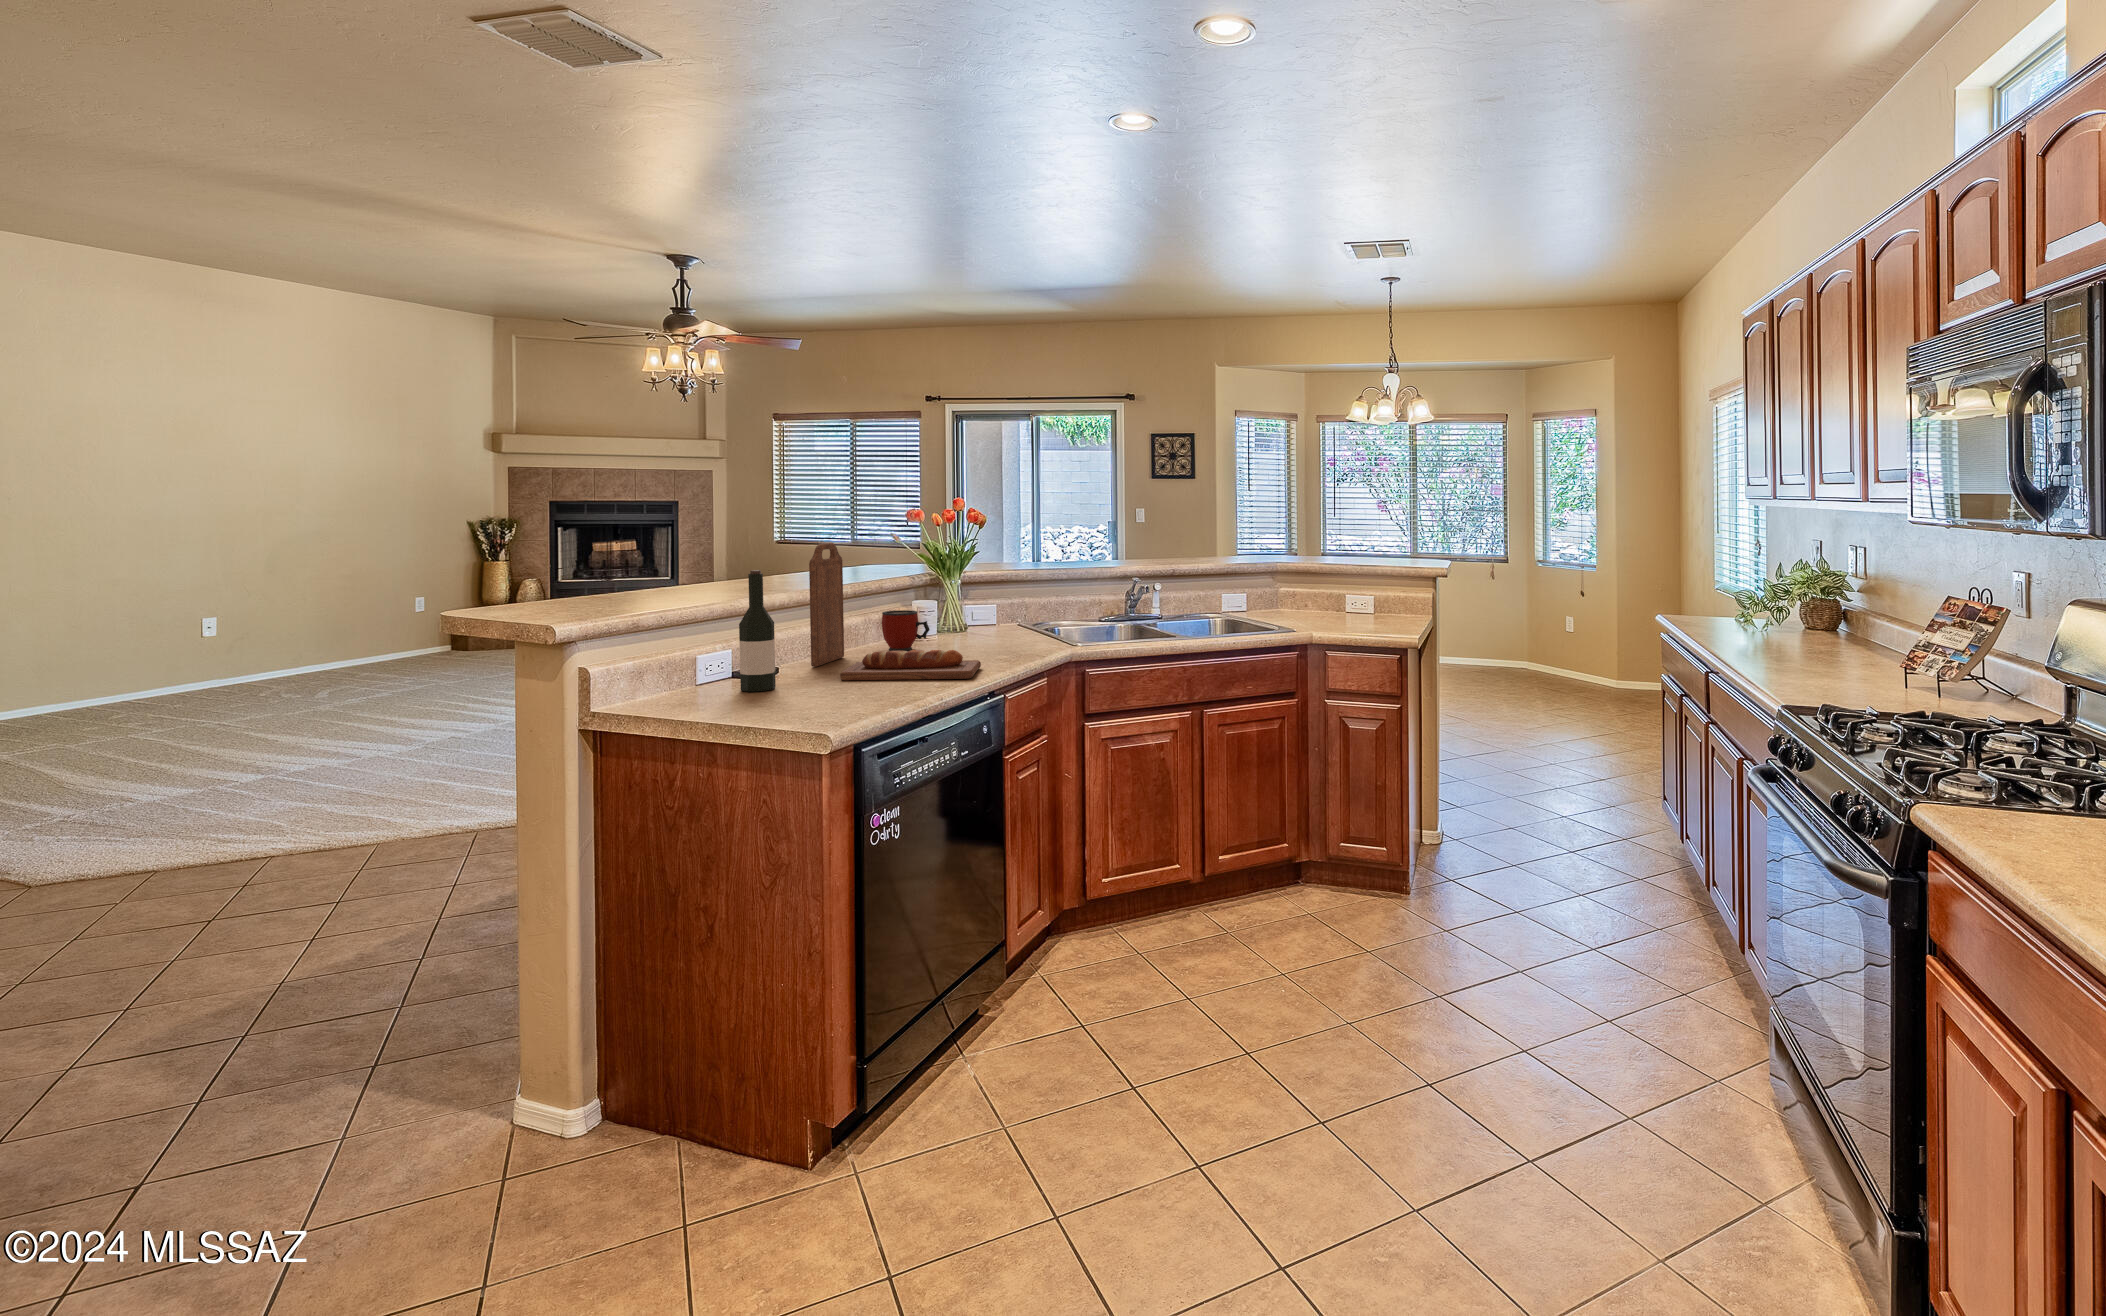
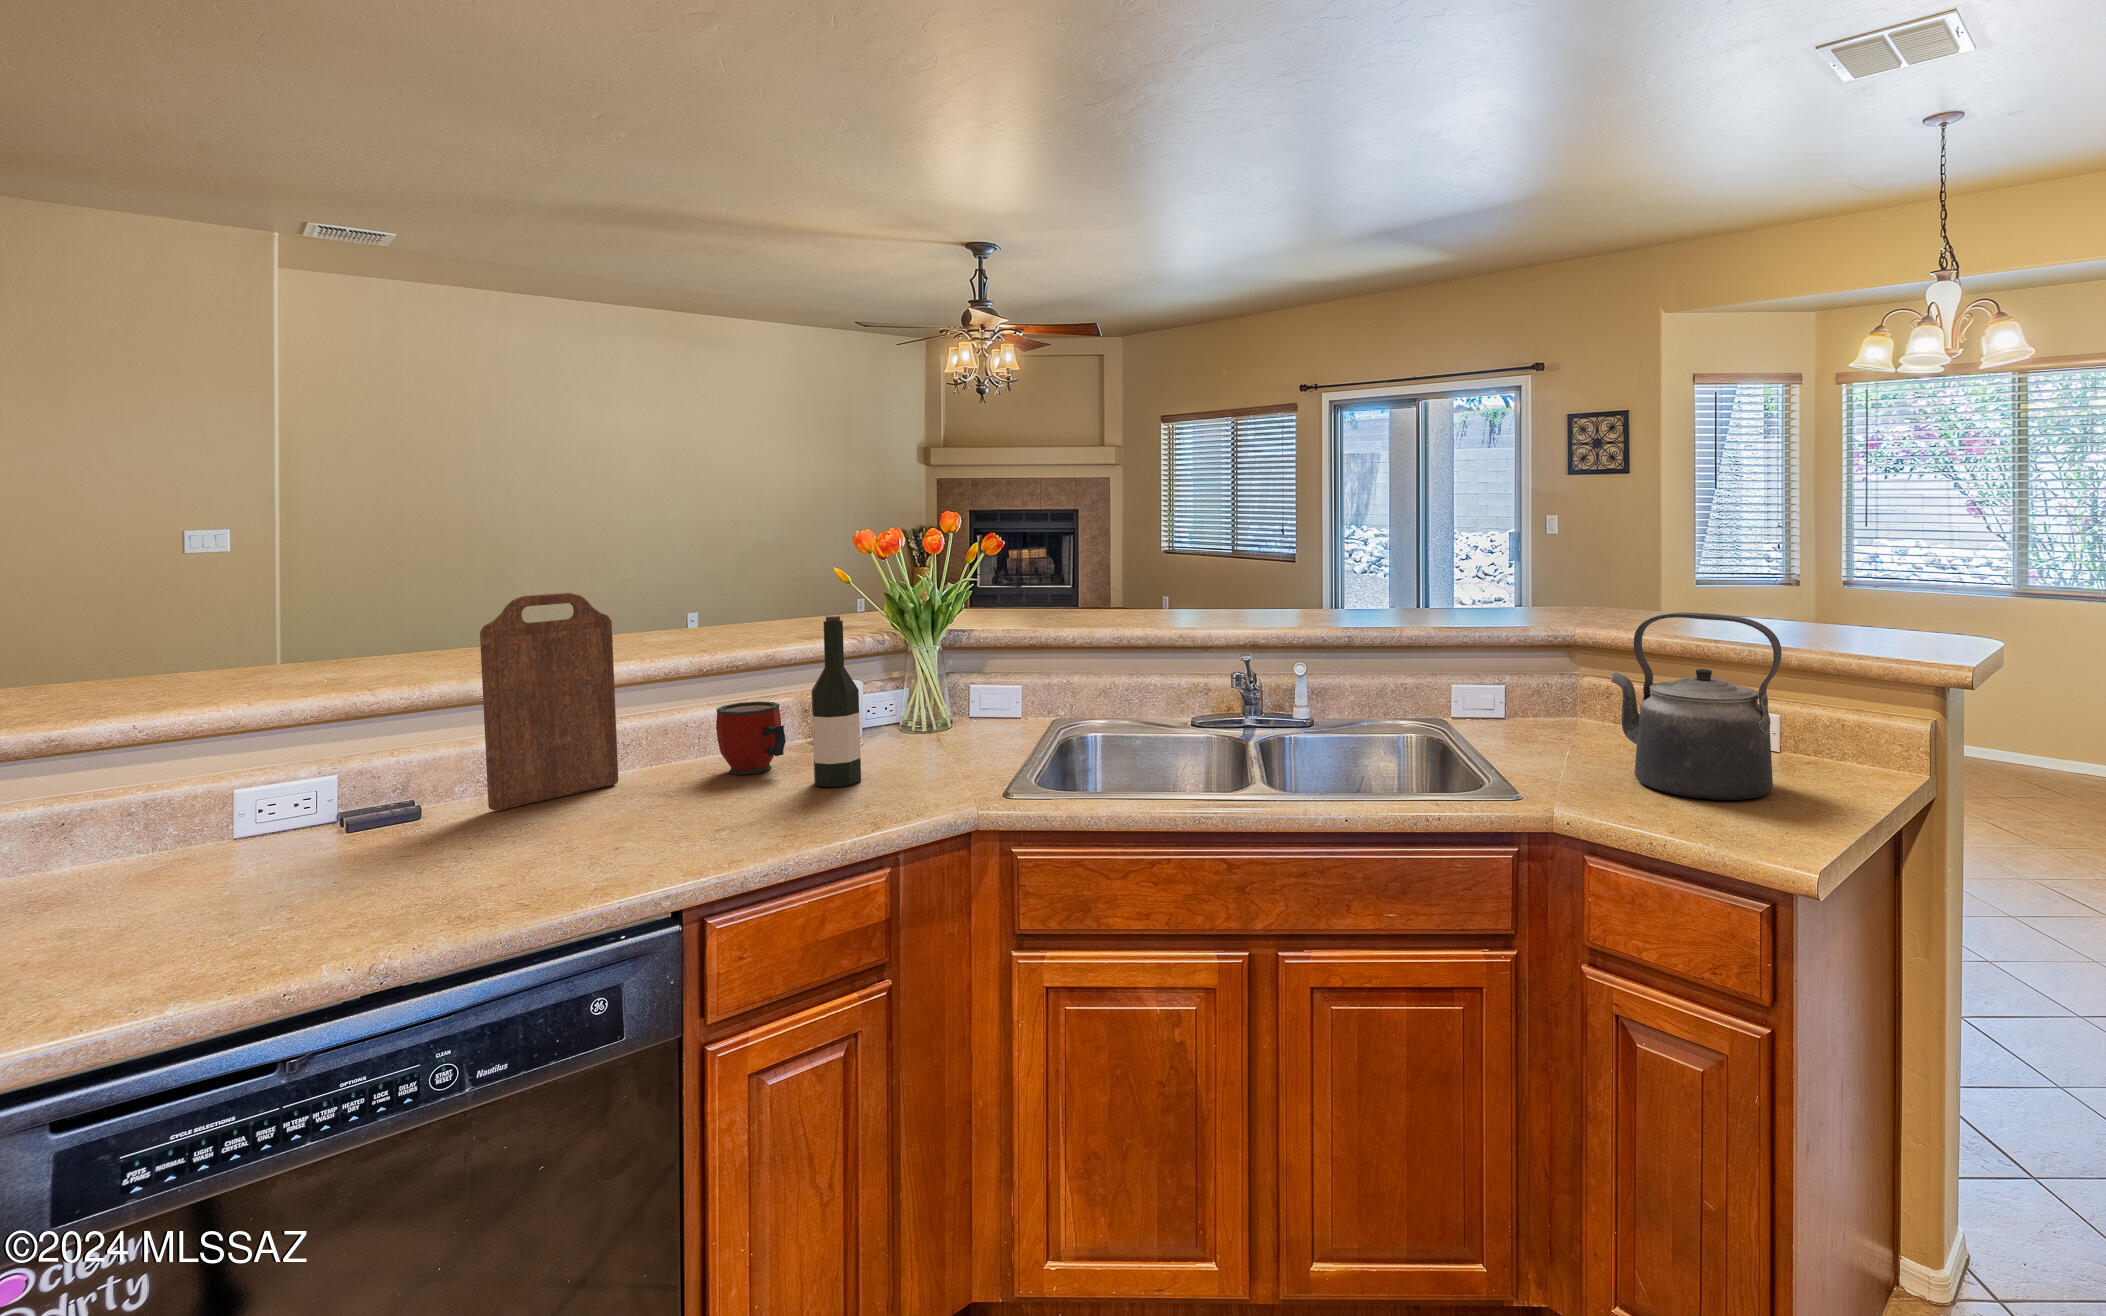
kettle: none [1316,548,1390,628] -> present [1611,613,1782,800]
wine bottle: present [739,570,776,692] -> present [812,616,861,787]
bread loaf: present [840,650,981,680] -> none [377,811,671,905]

